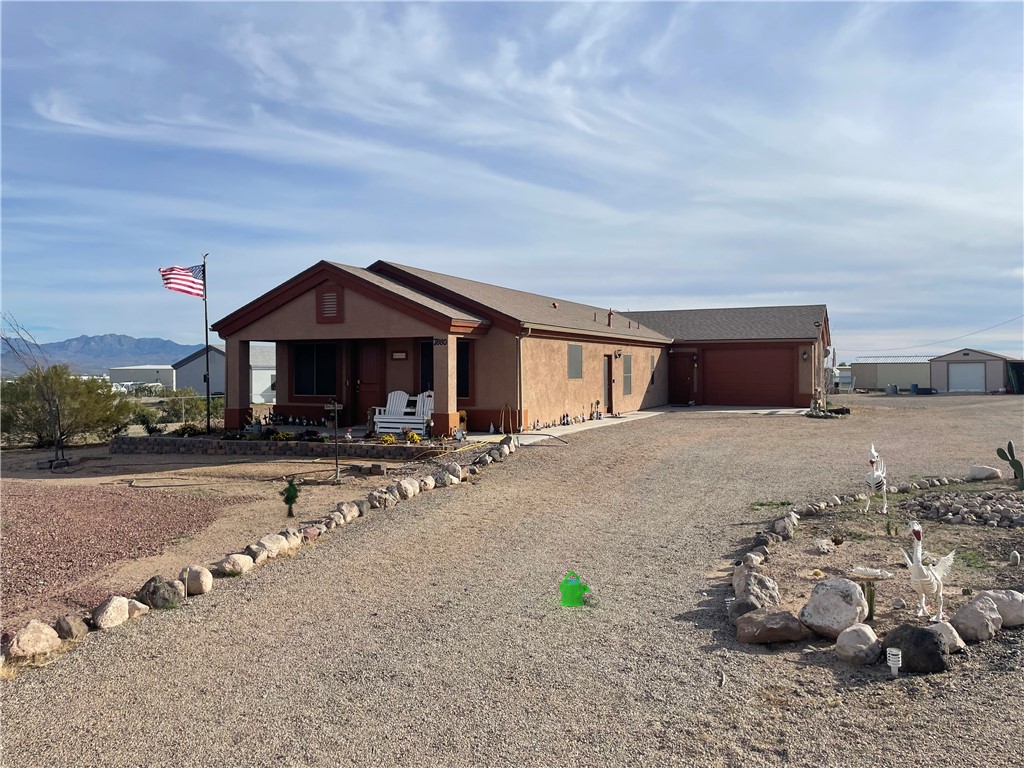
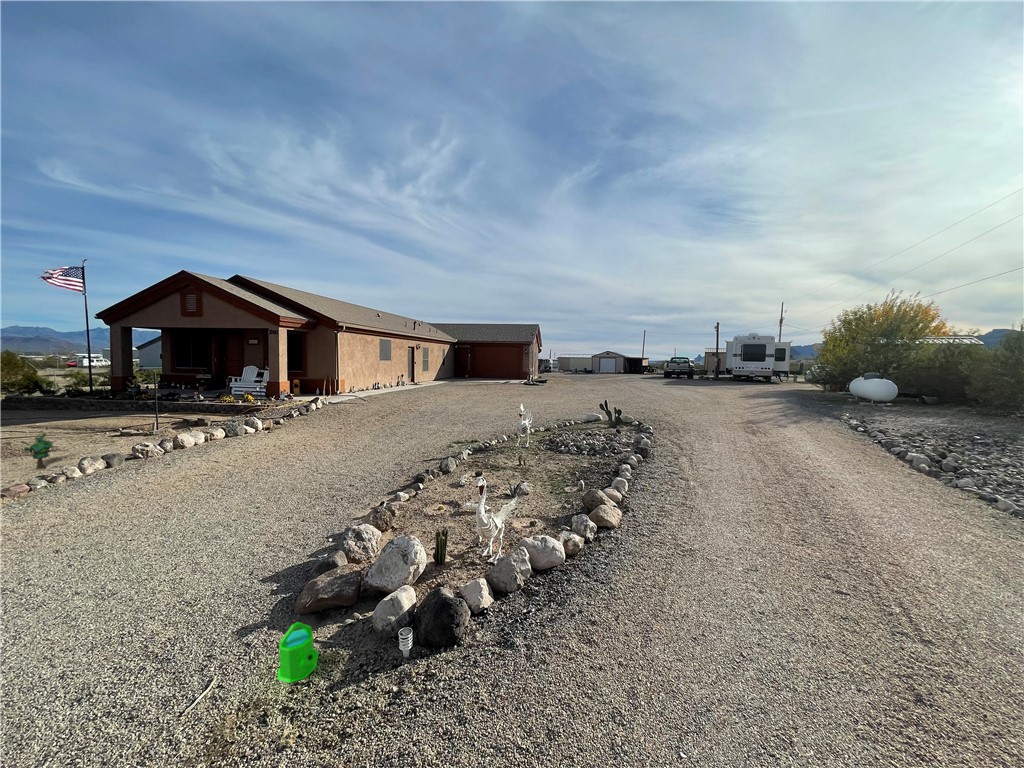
watering can: present [559,571,590,606] -> present [277,622,318,683]

